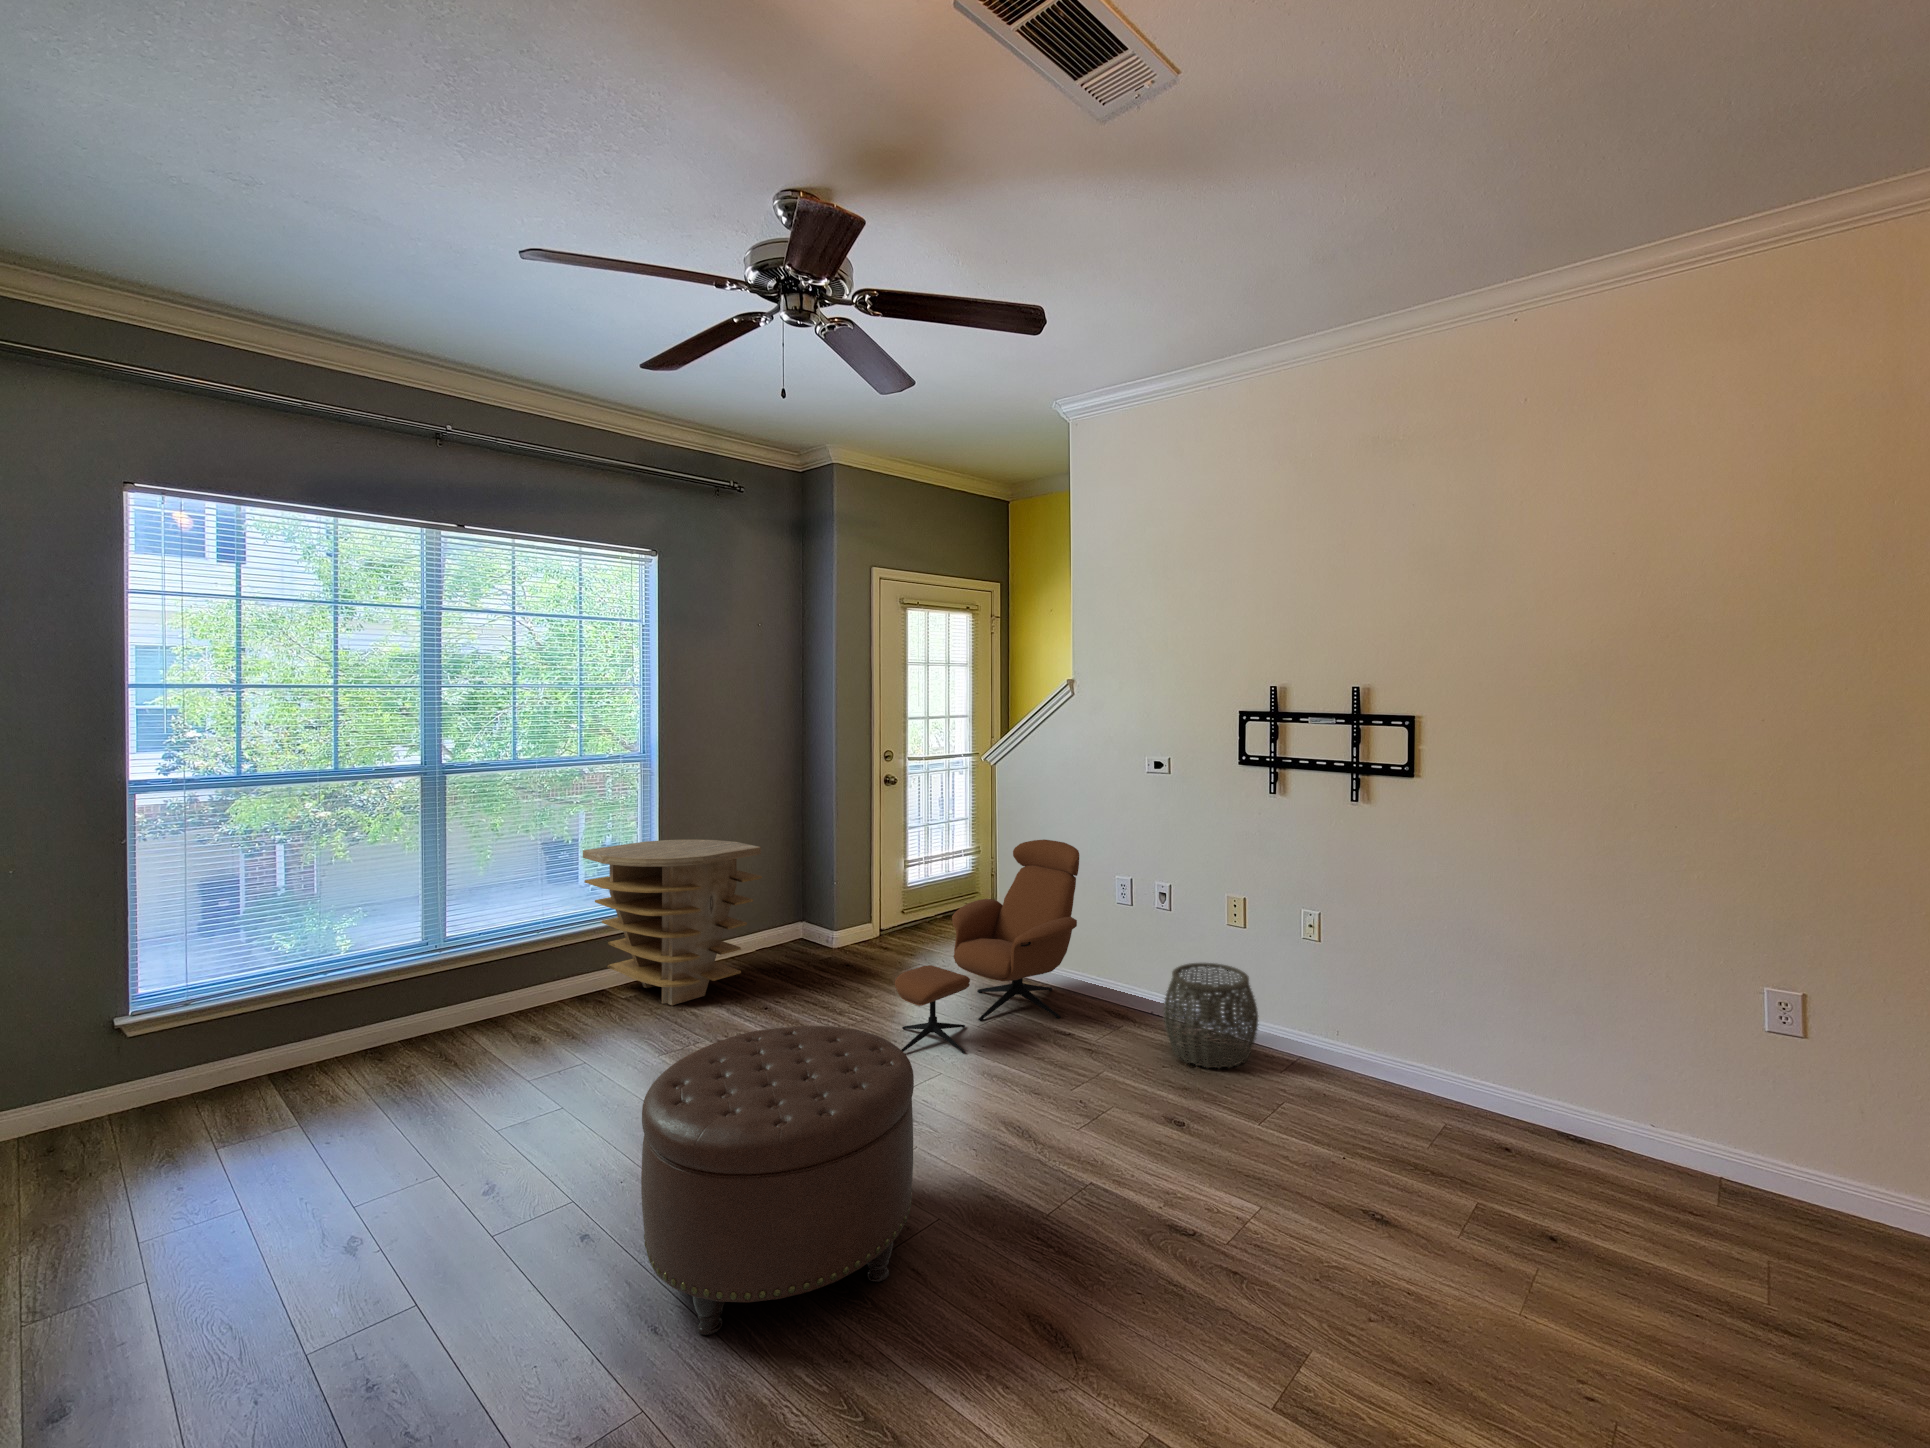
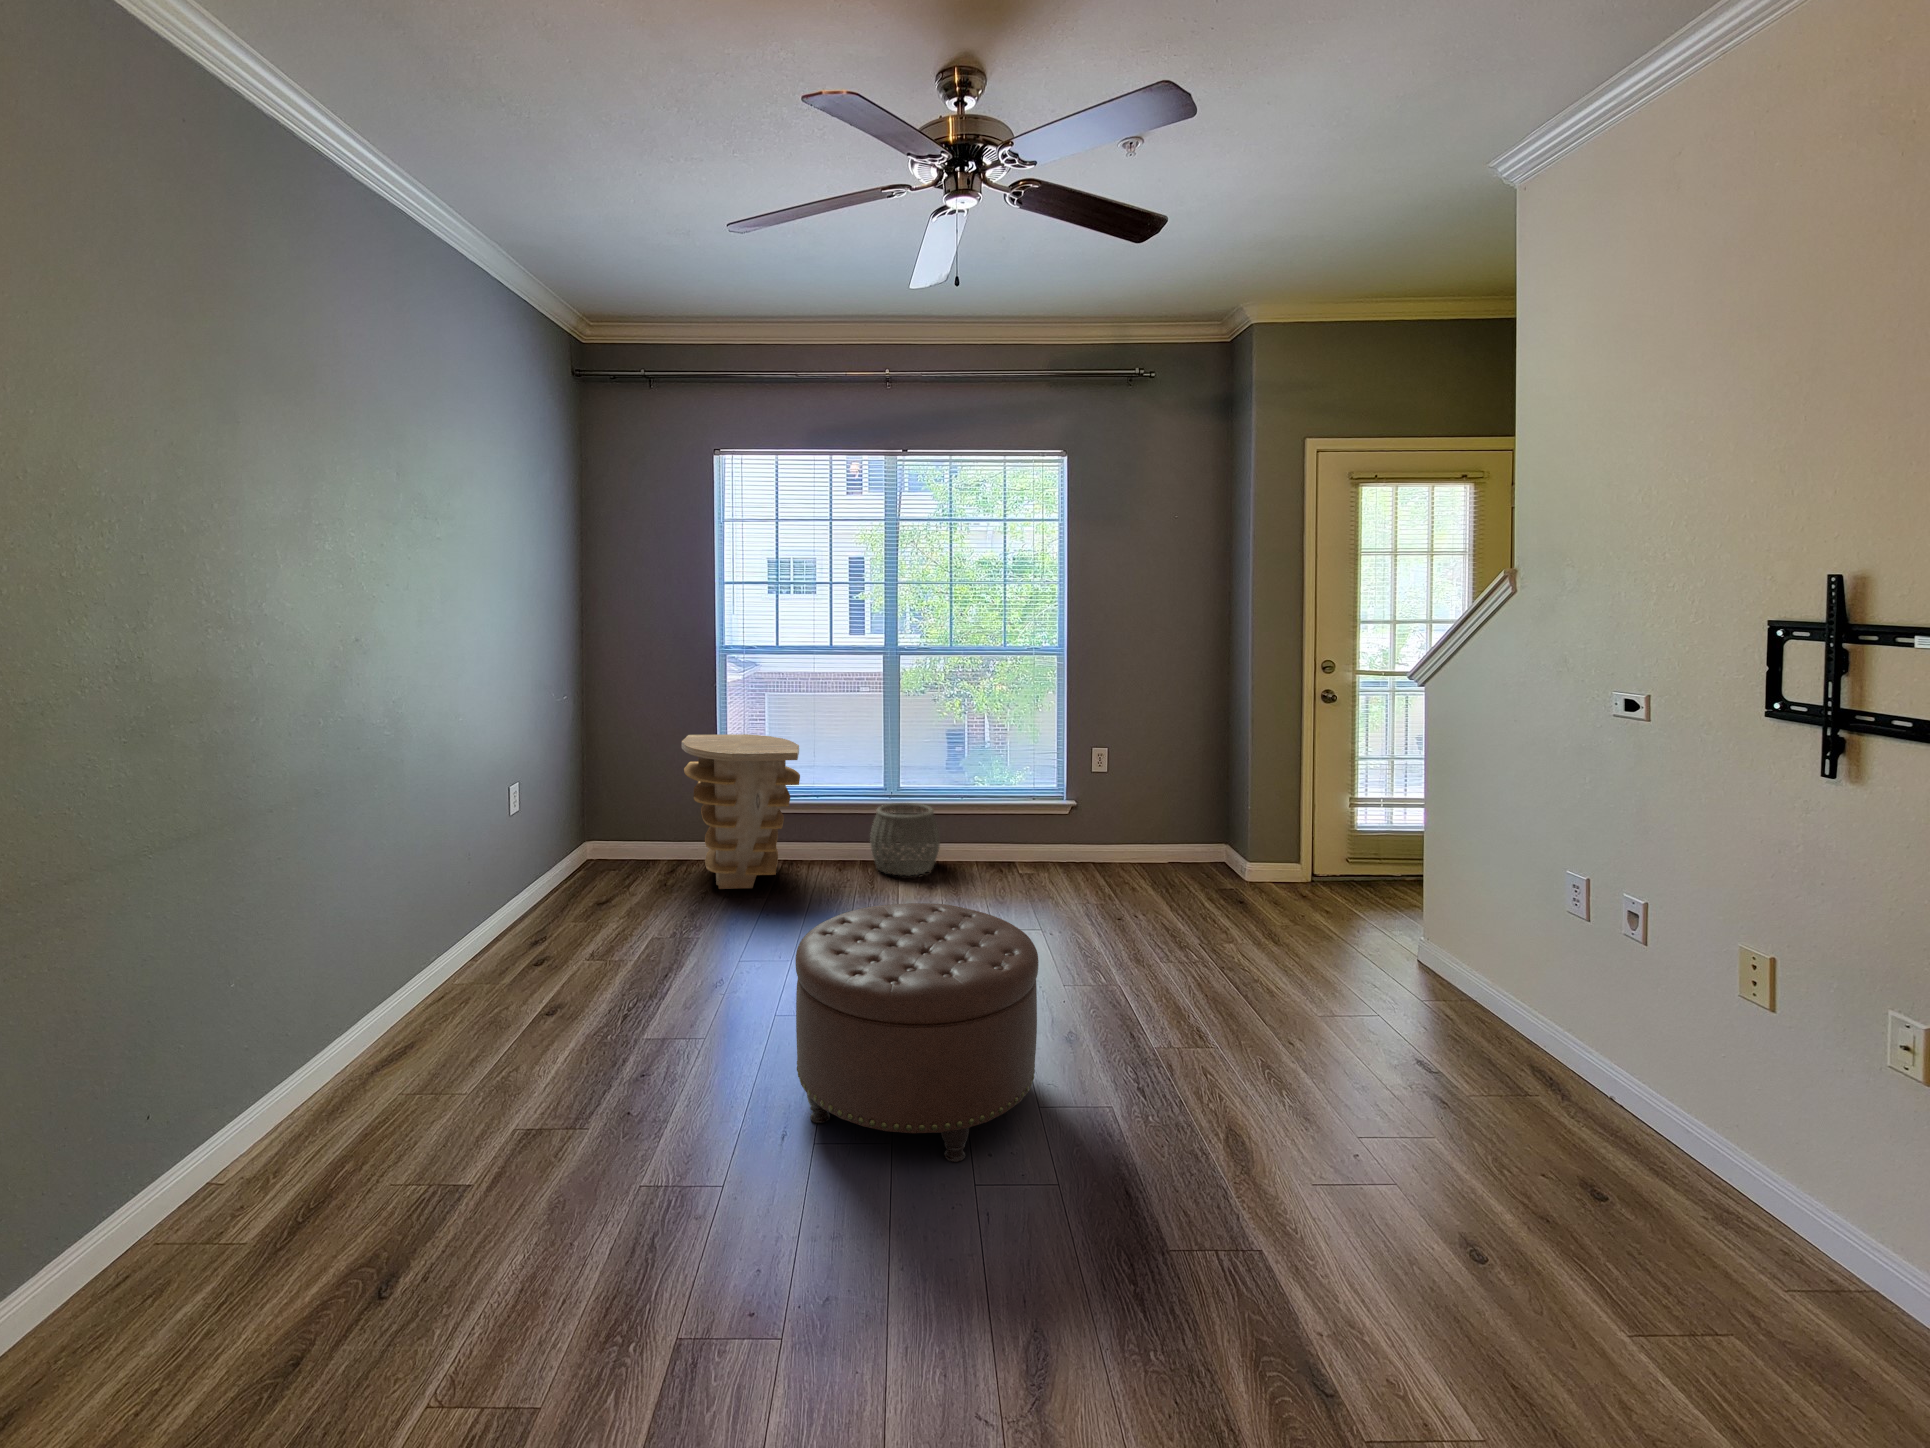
side table: present [583,840,762,1005] -> present [681,734,800,889]
lounge chair: present [895,840,1079,1053] -> none [1185,795,1503,1032]
woven basket: present [1163,963,1258,1068] -> present [870,803,940,876]

